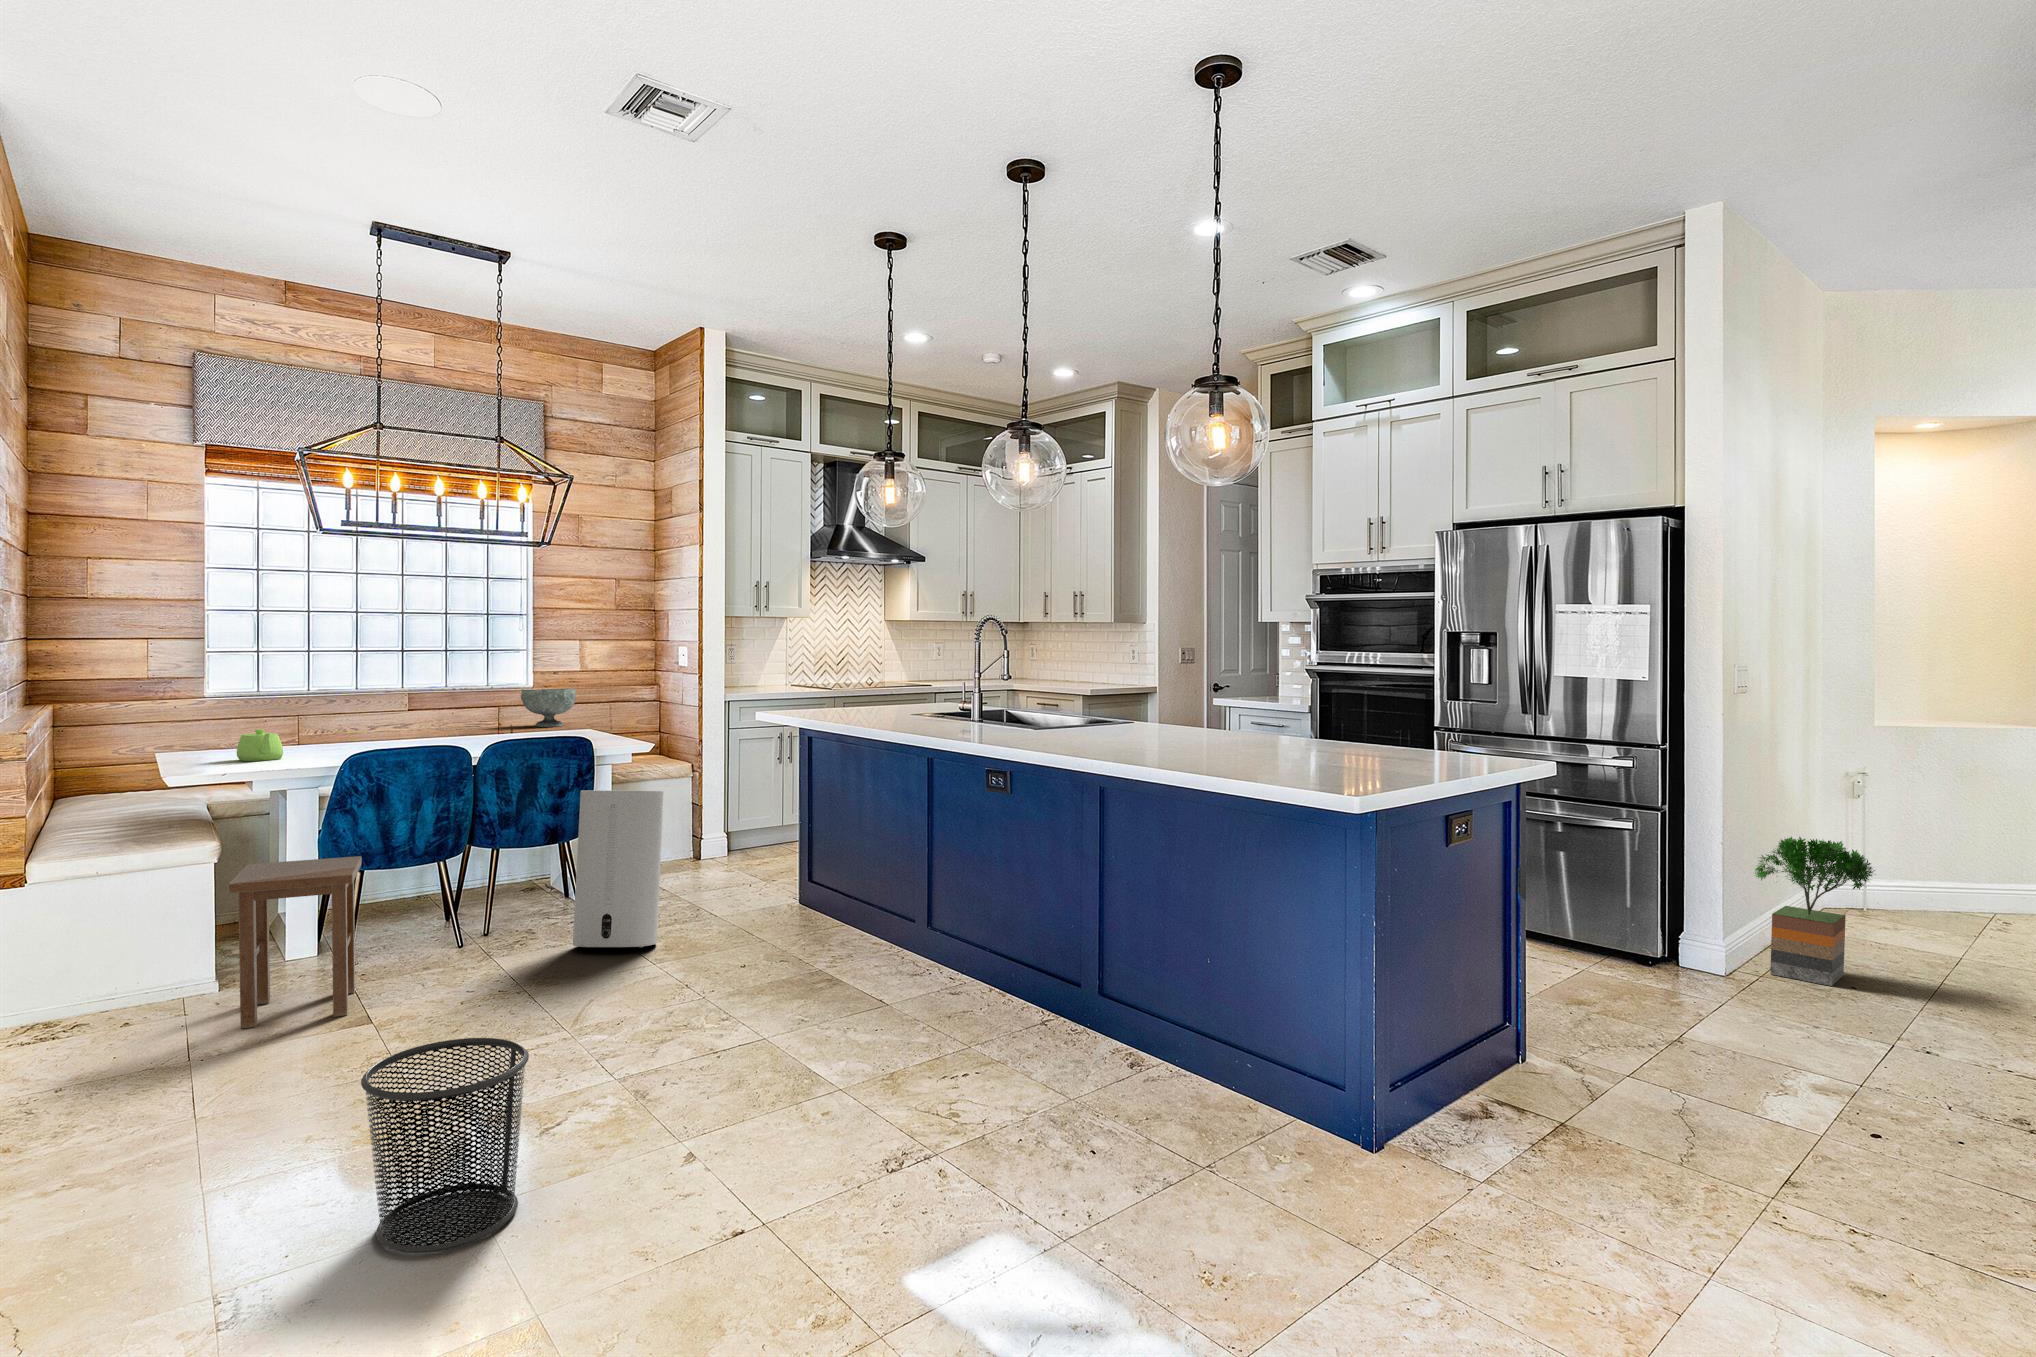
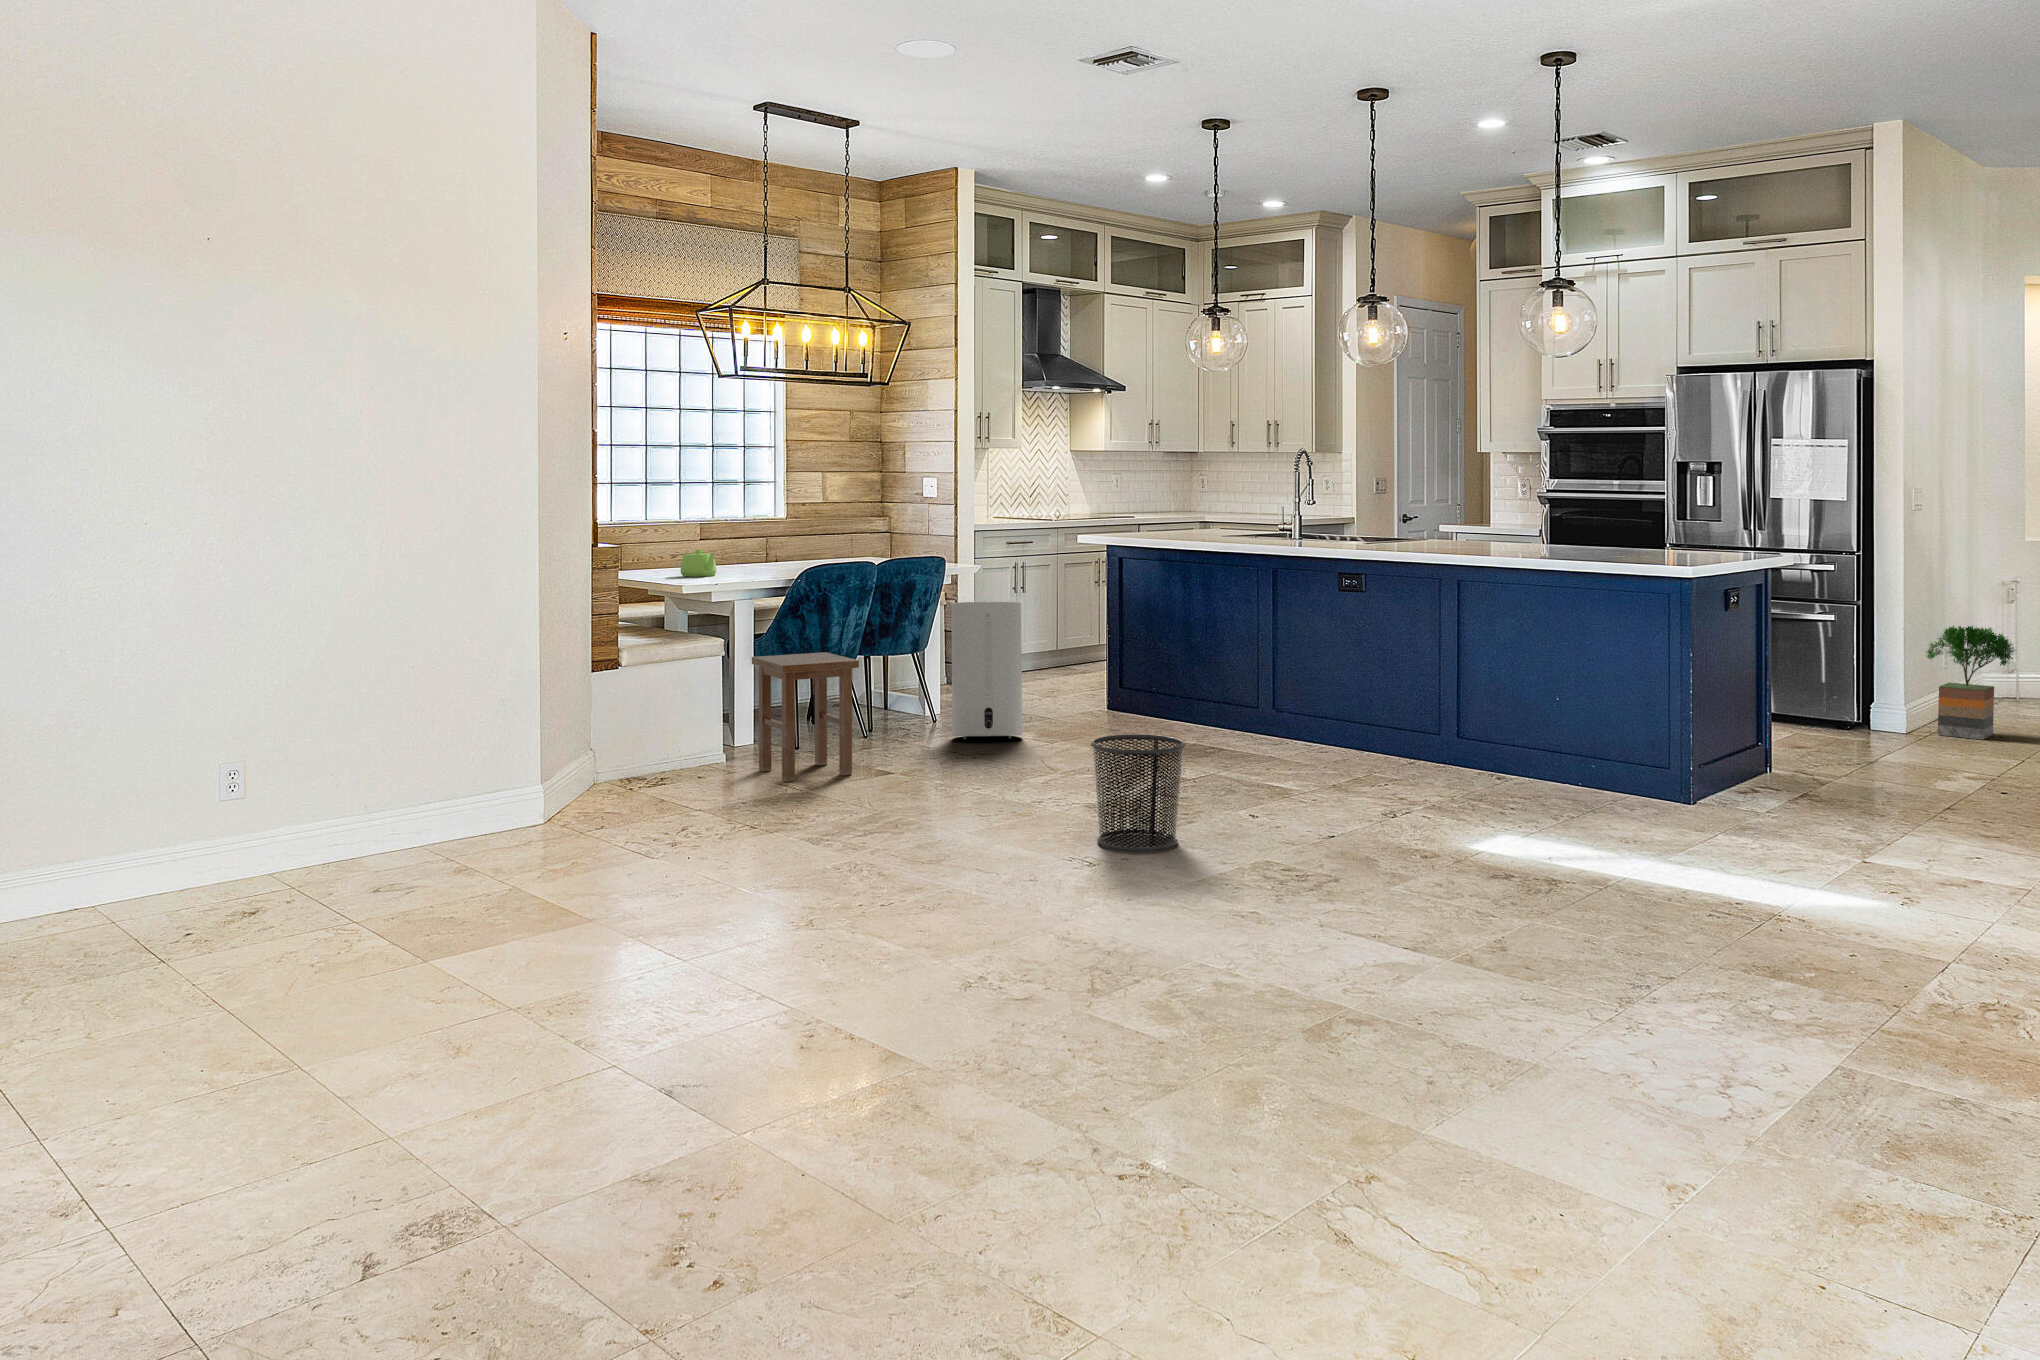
decorative bowl: present [521,689,576,727] -> none [779,519,828,556]

